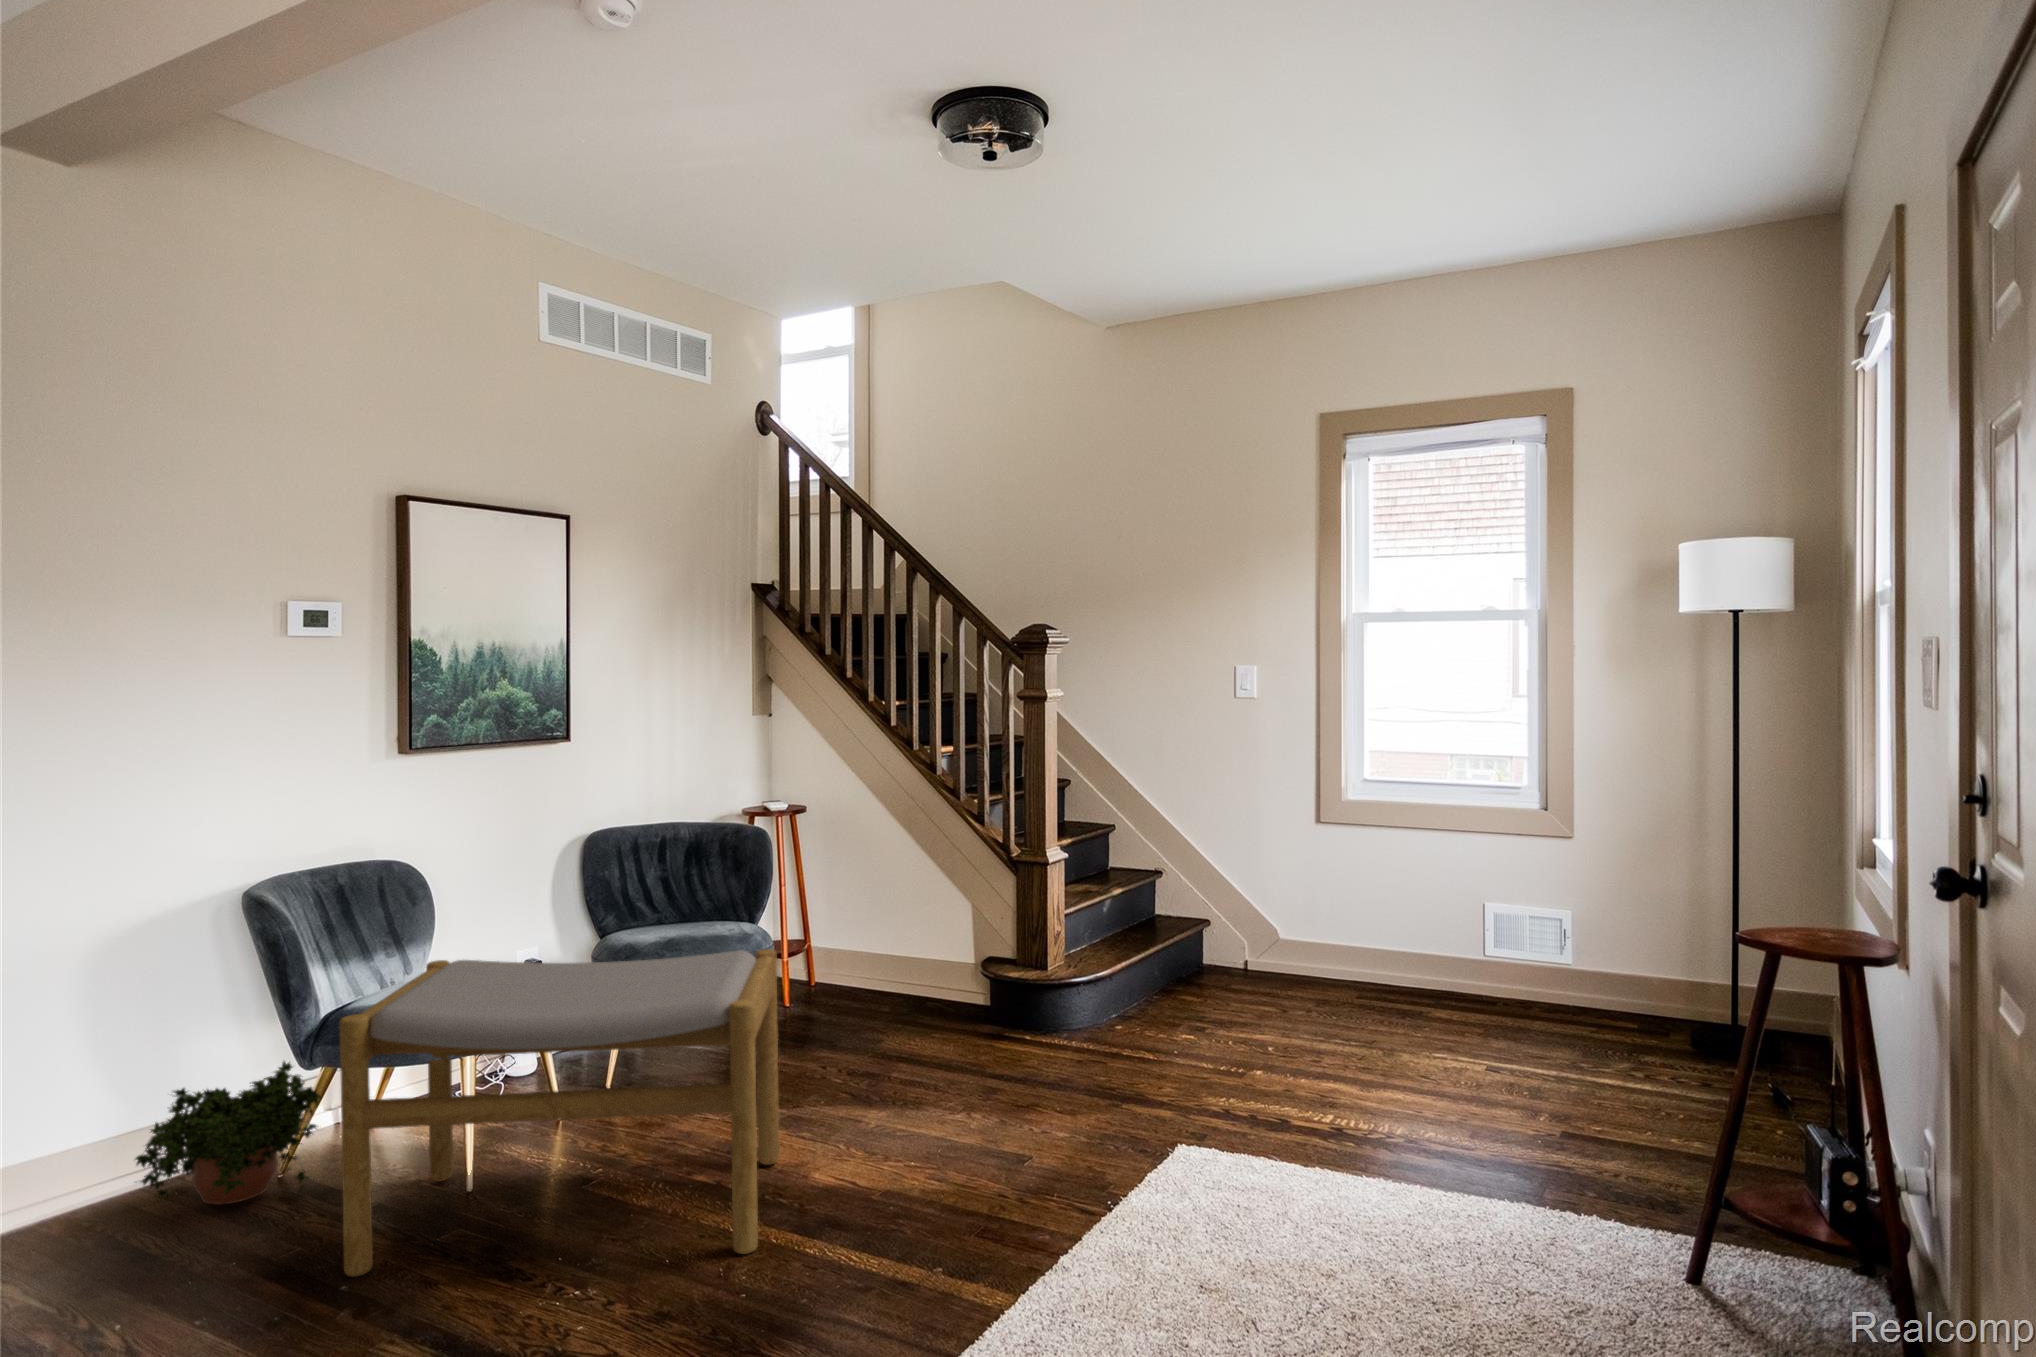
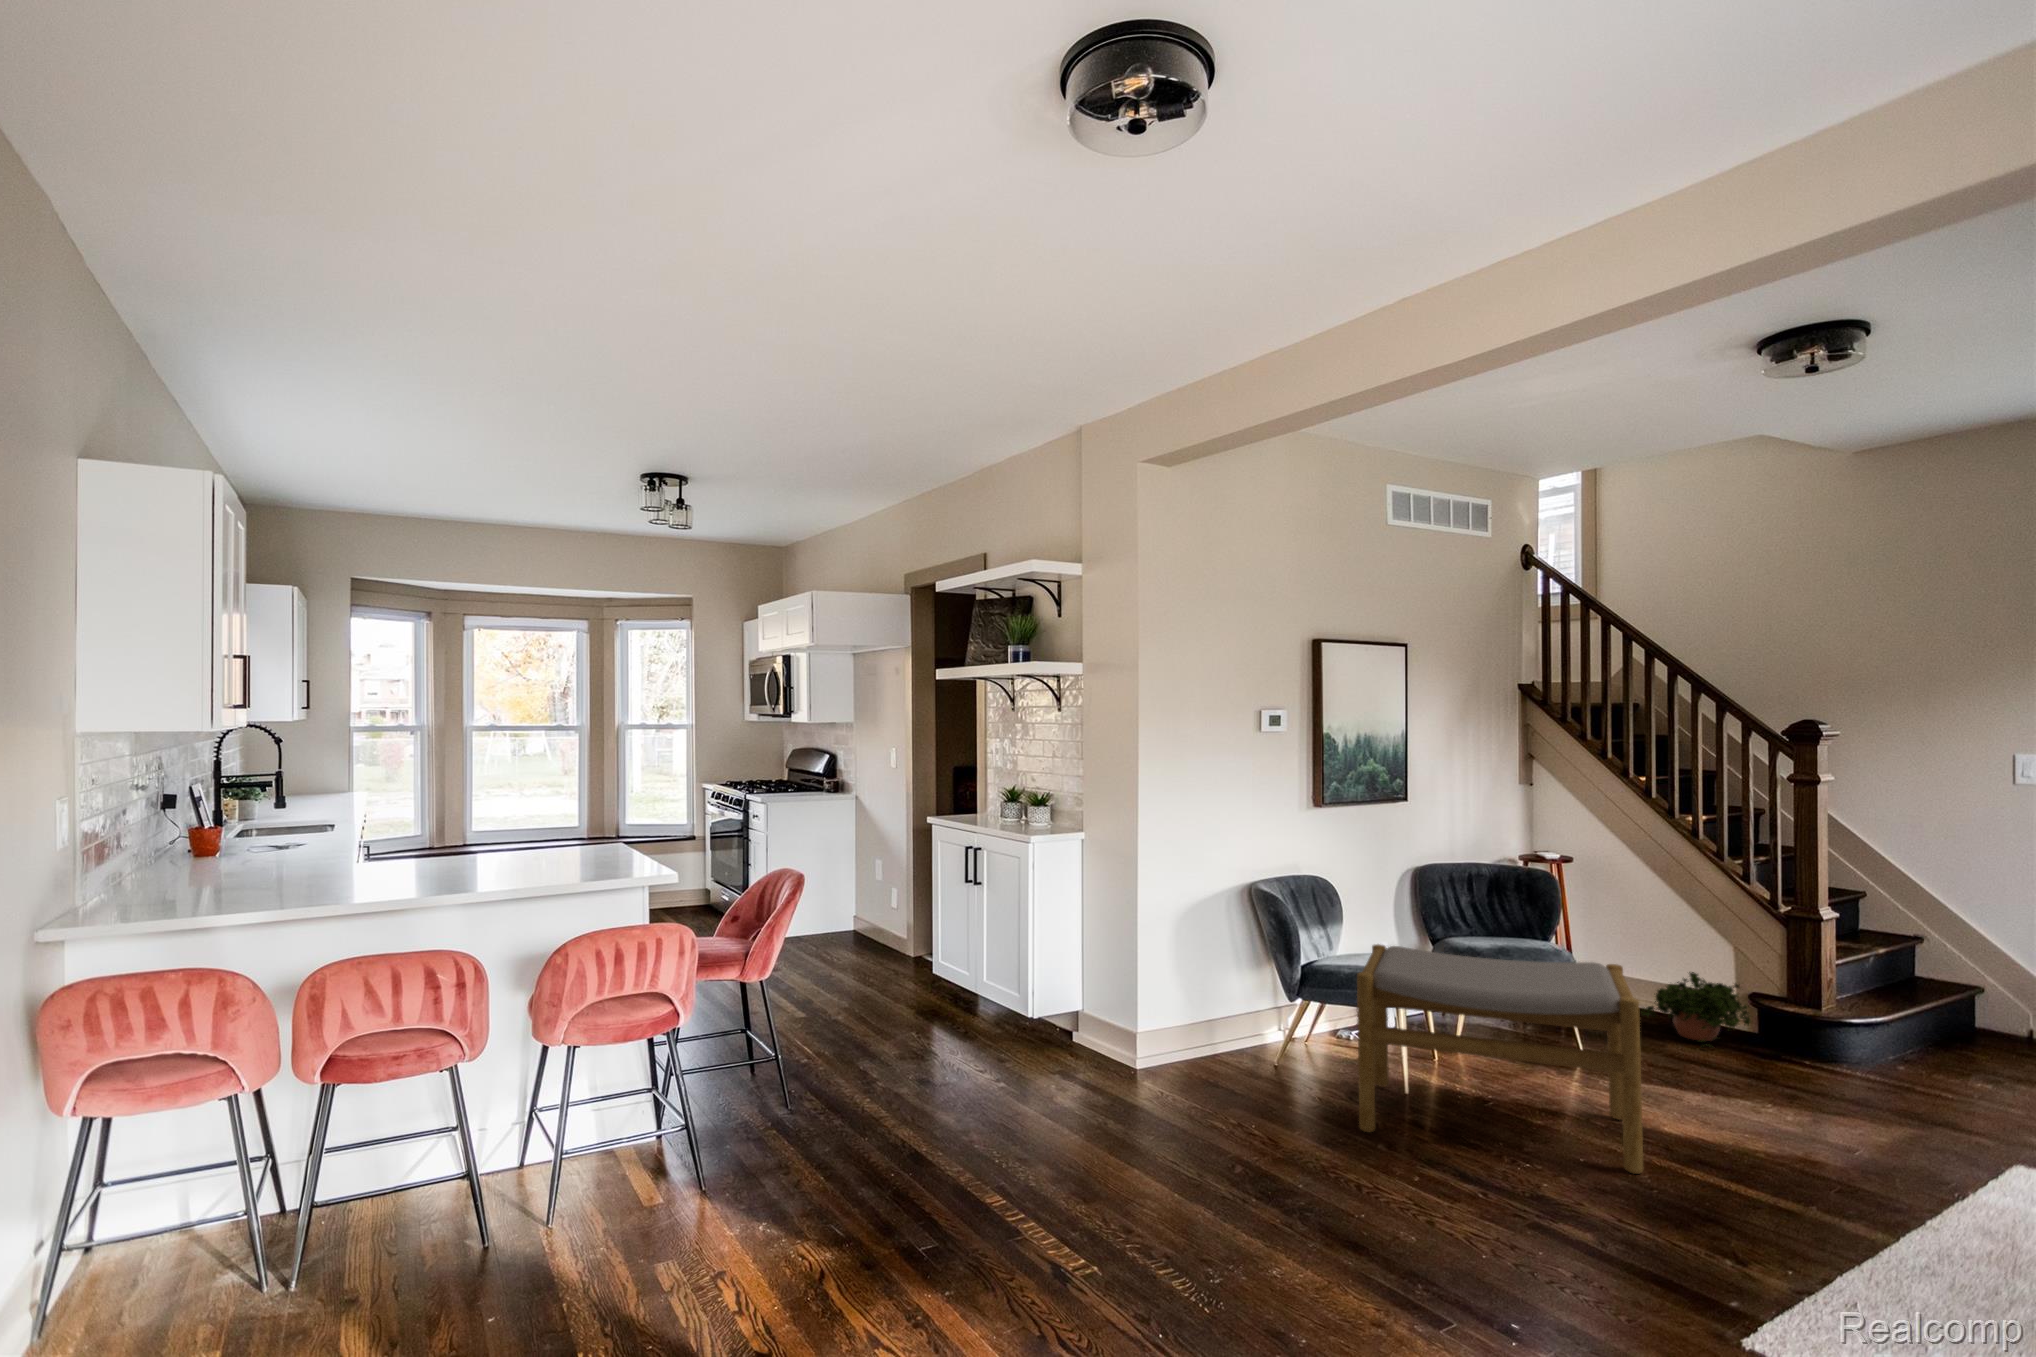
potted plant: present [135,1061,321,1205] -> present [1641,972,1751,1047]

